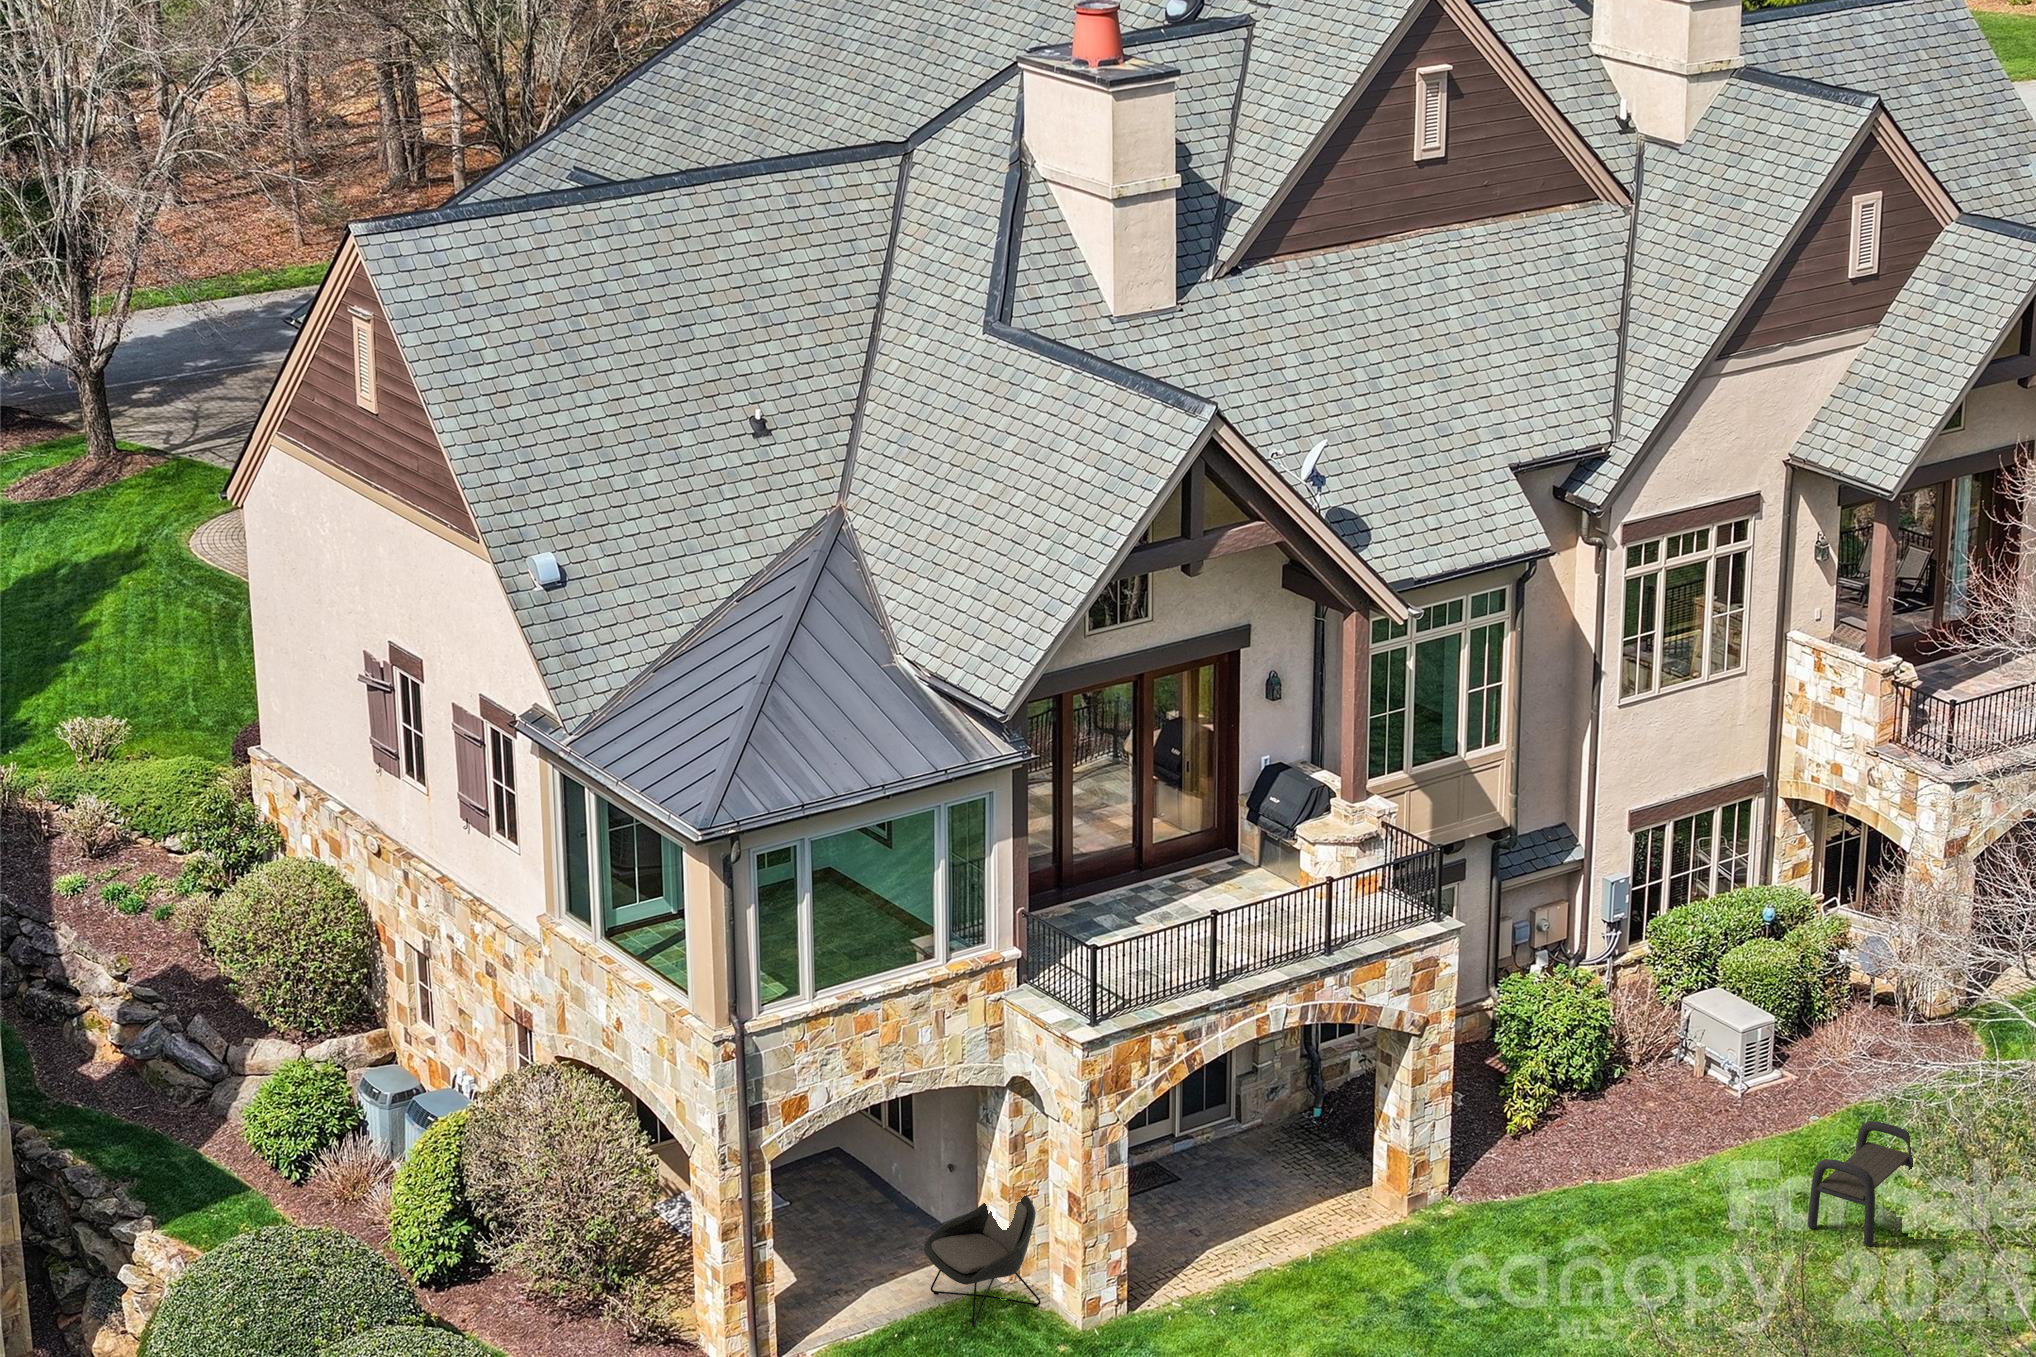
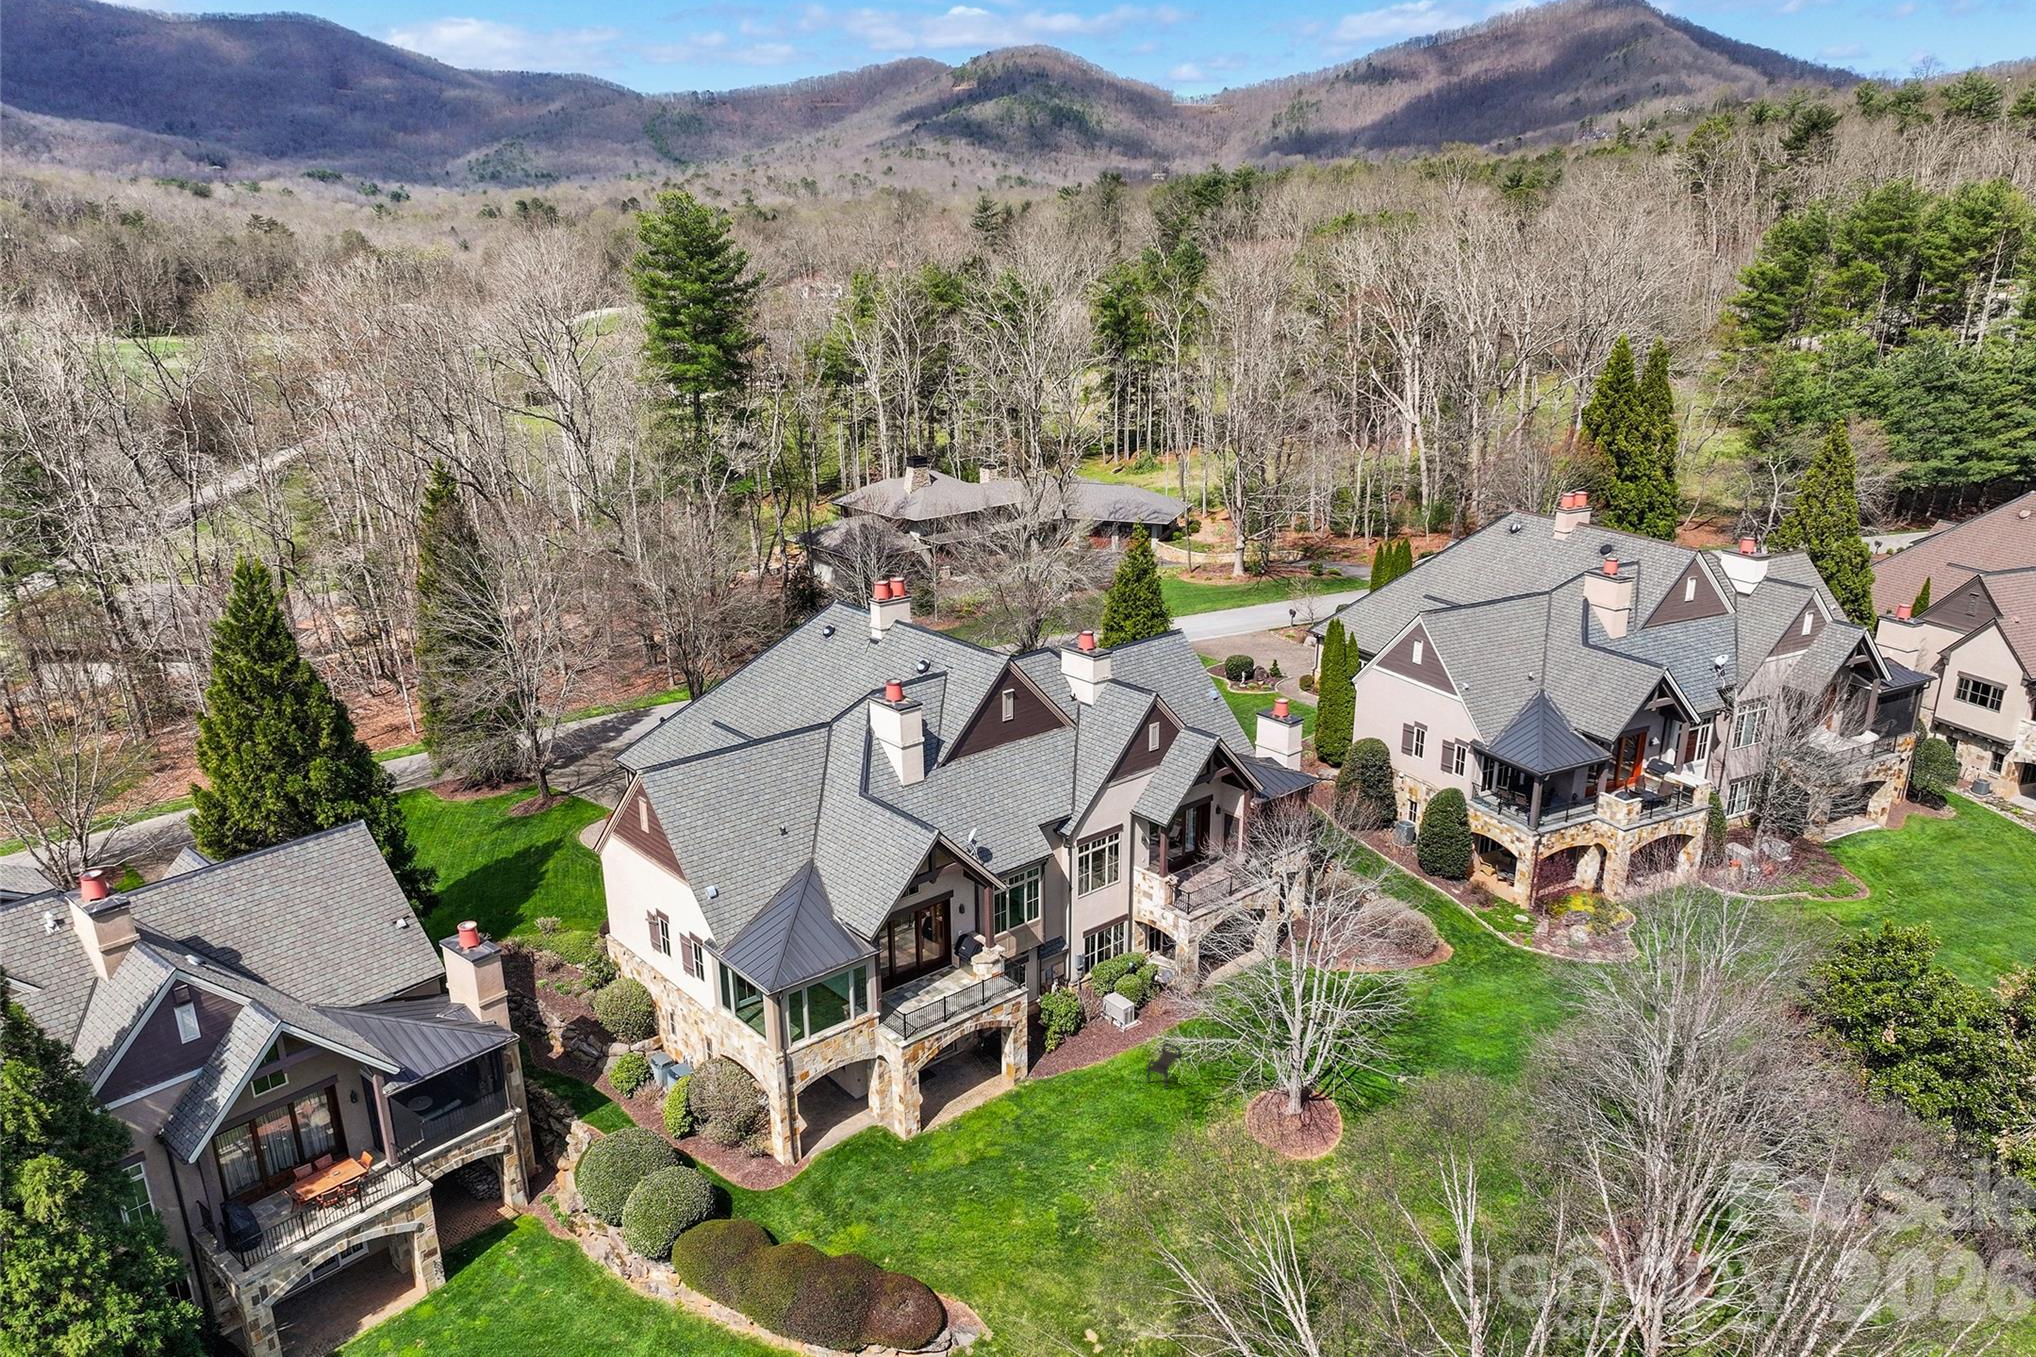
lounge chair: present [924,1195,1041,1327] -> none [851,1091,891,1144]

